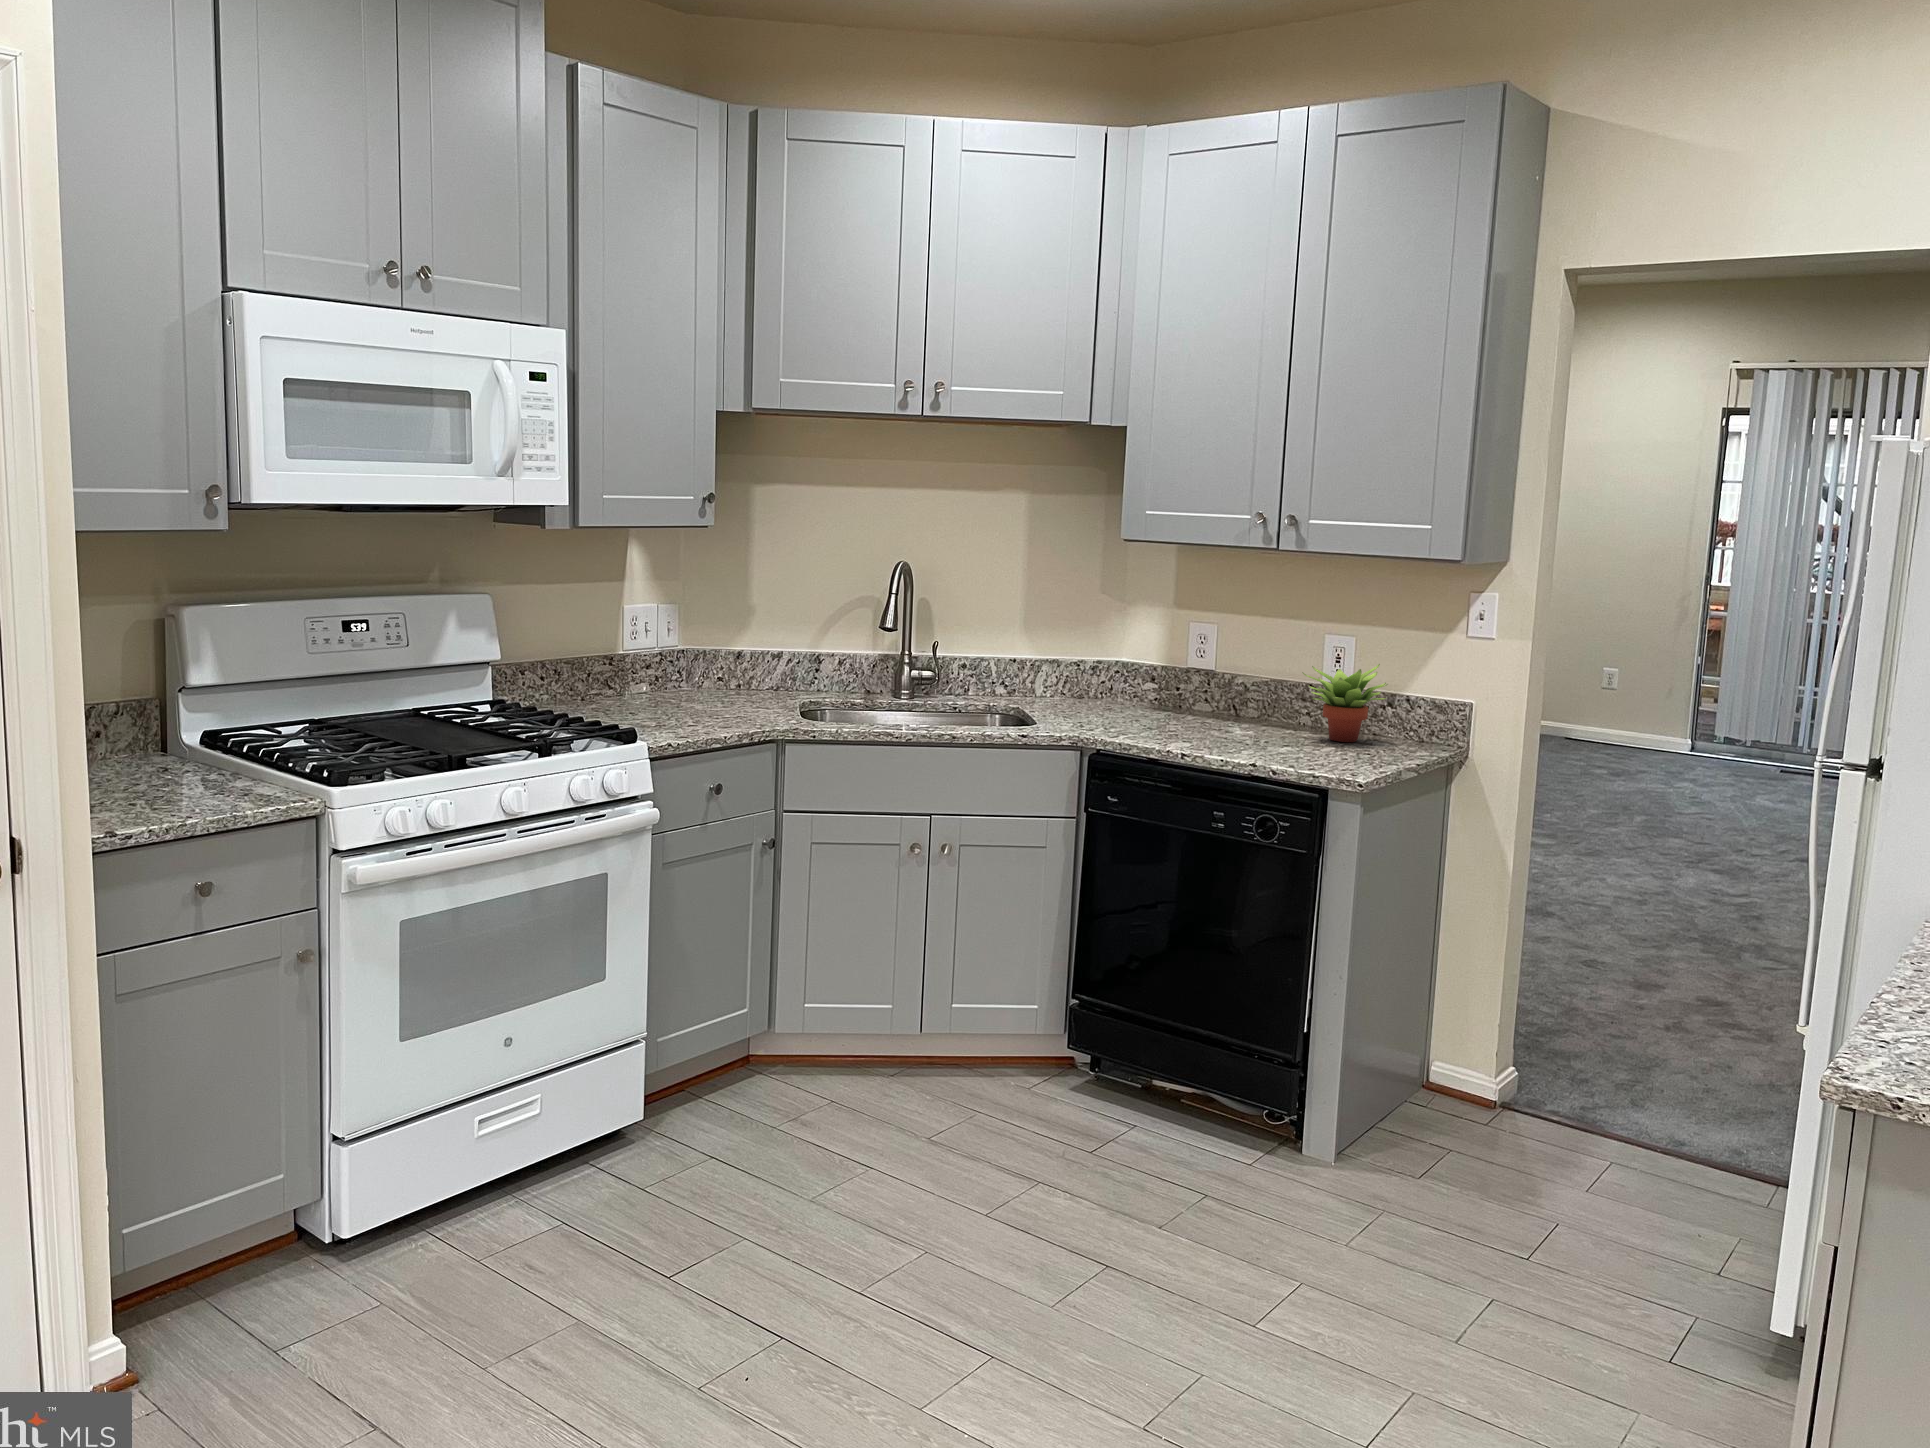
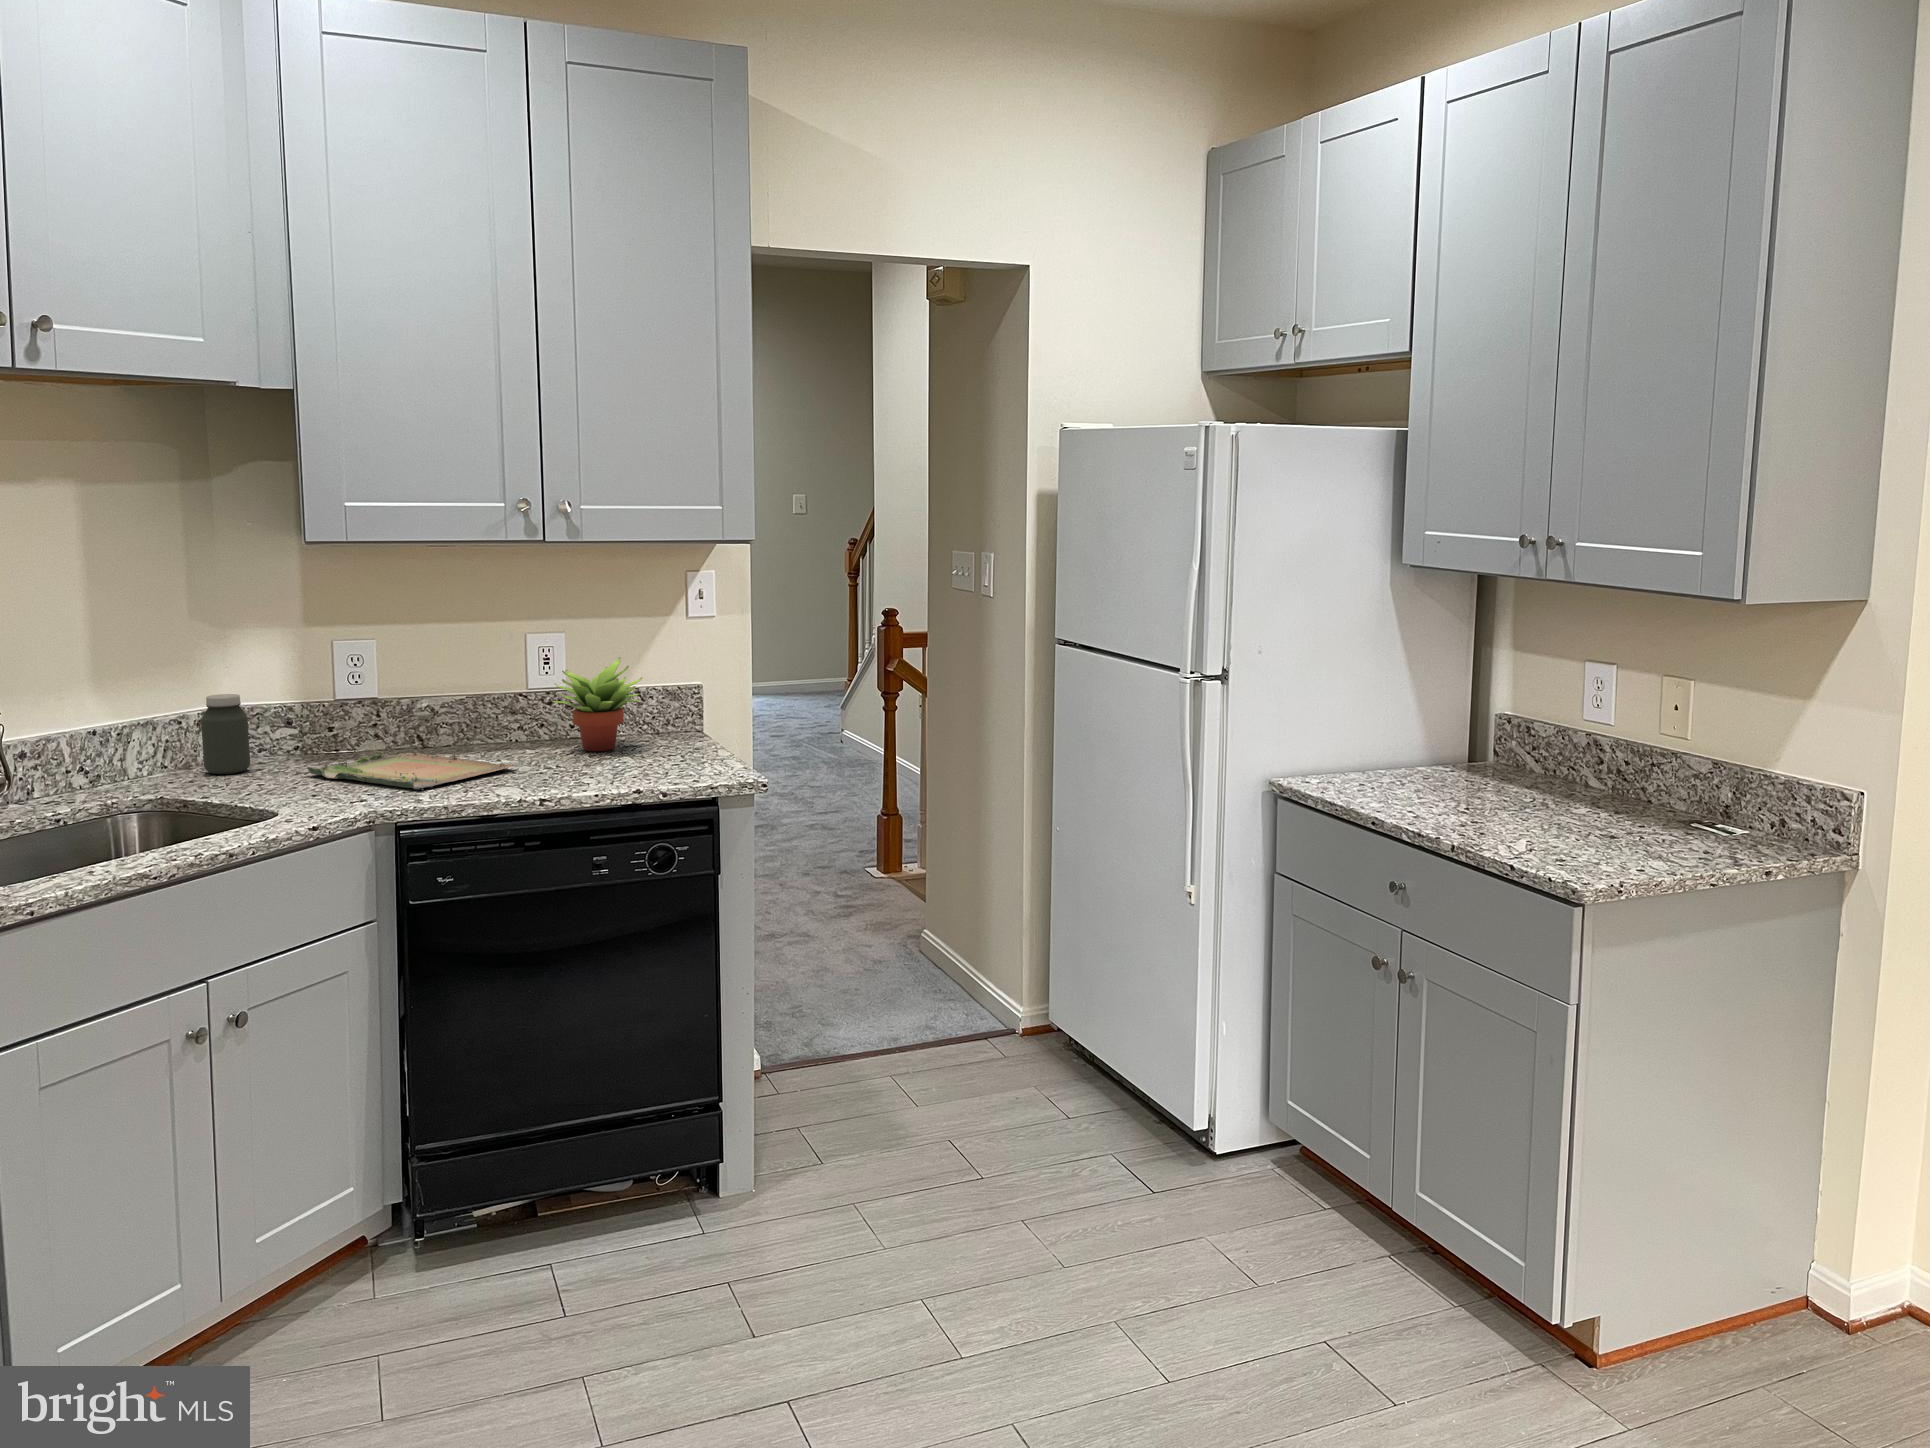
jar: none [1088,650,1120,707] -> present [201,694,250,774]
tray: none [1125,703,1240,734] -> present [307,742,516,790]

